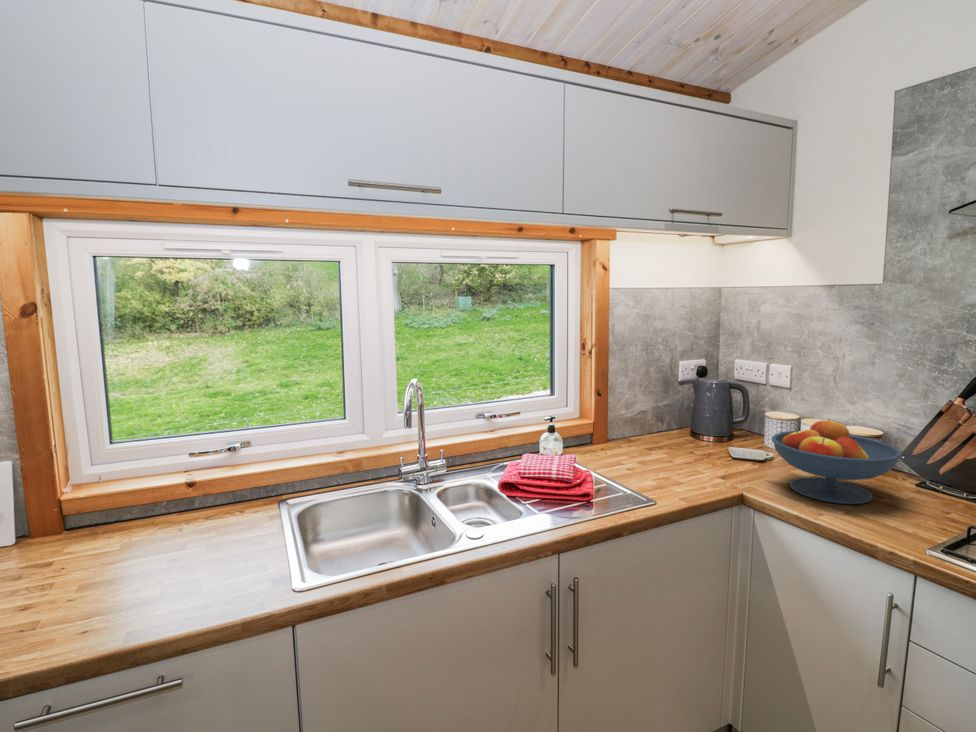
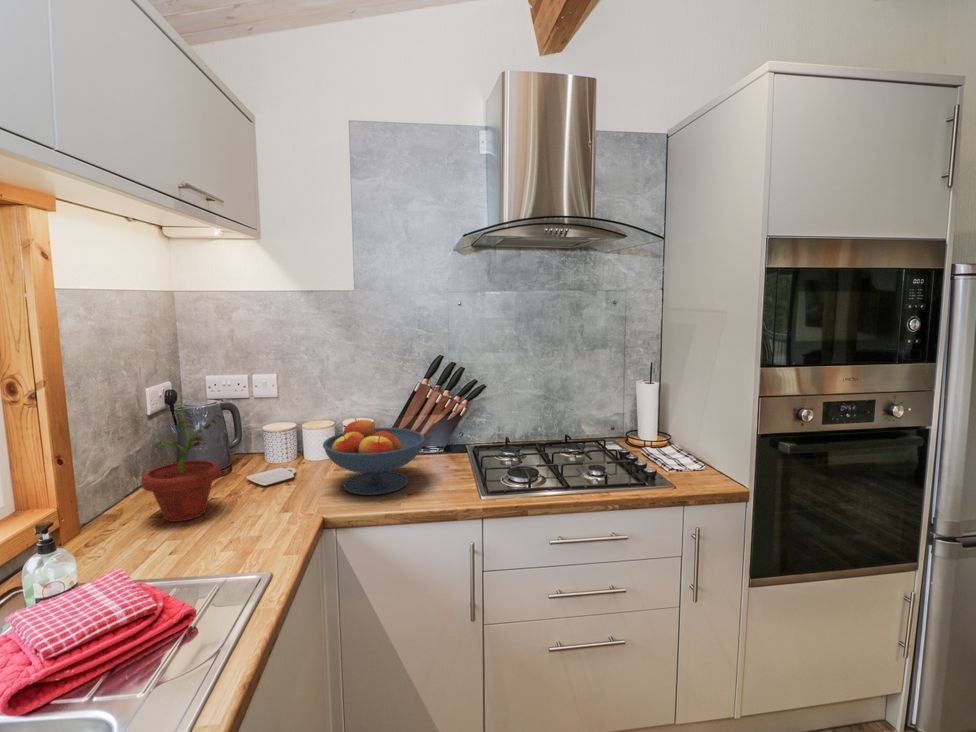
potted plant: none [638,376,696,460] -> present [141,407,221,522]

